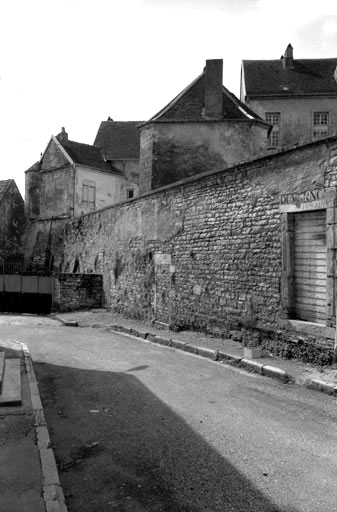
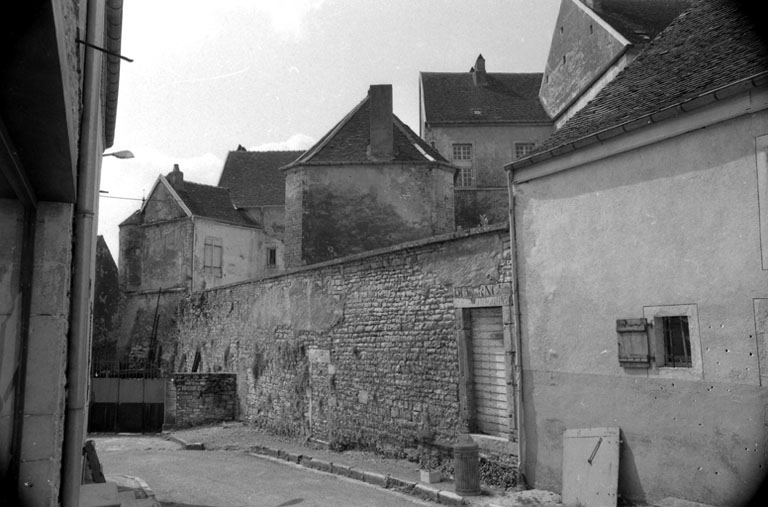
trash can: none [275,324,299,371] -> present [453,440,481,496]

